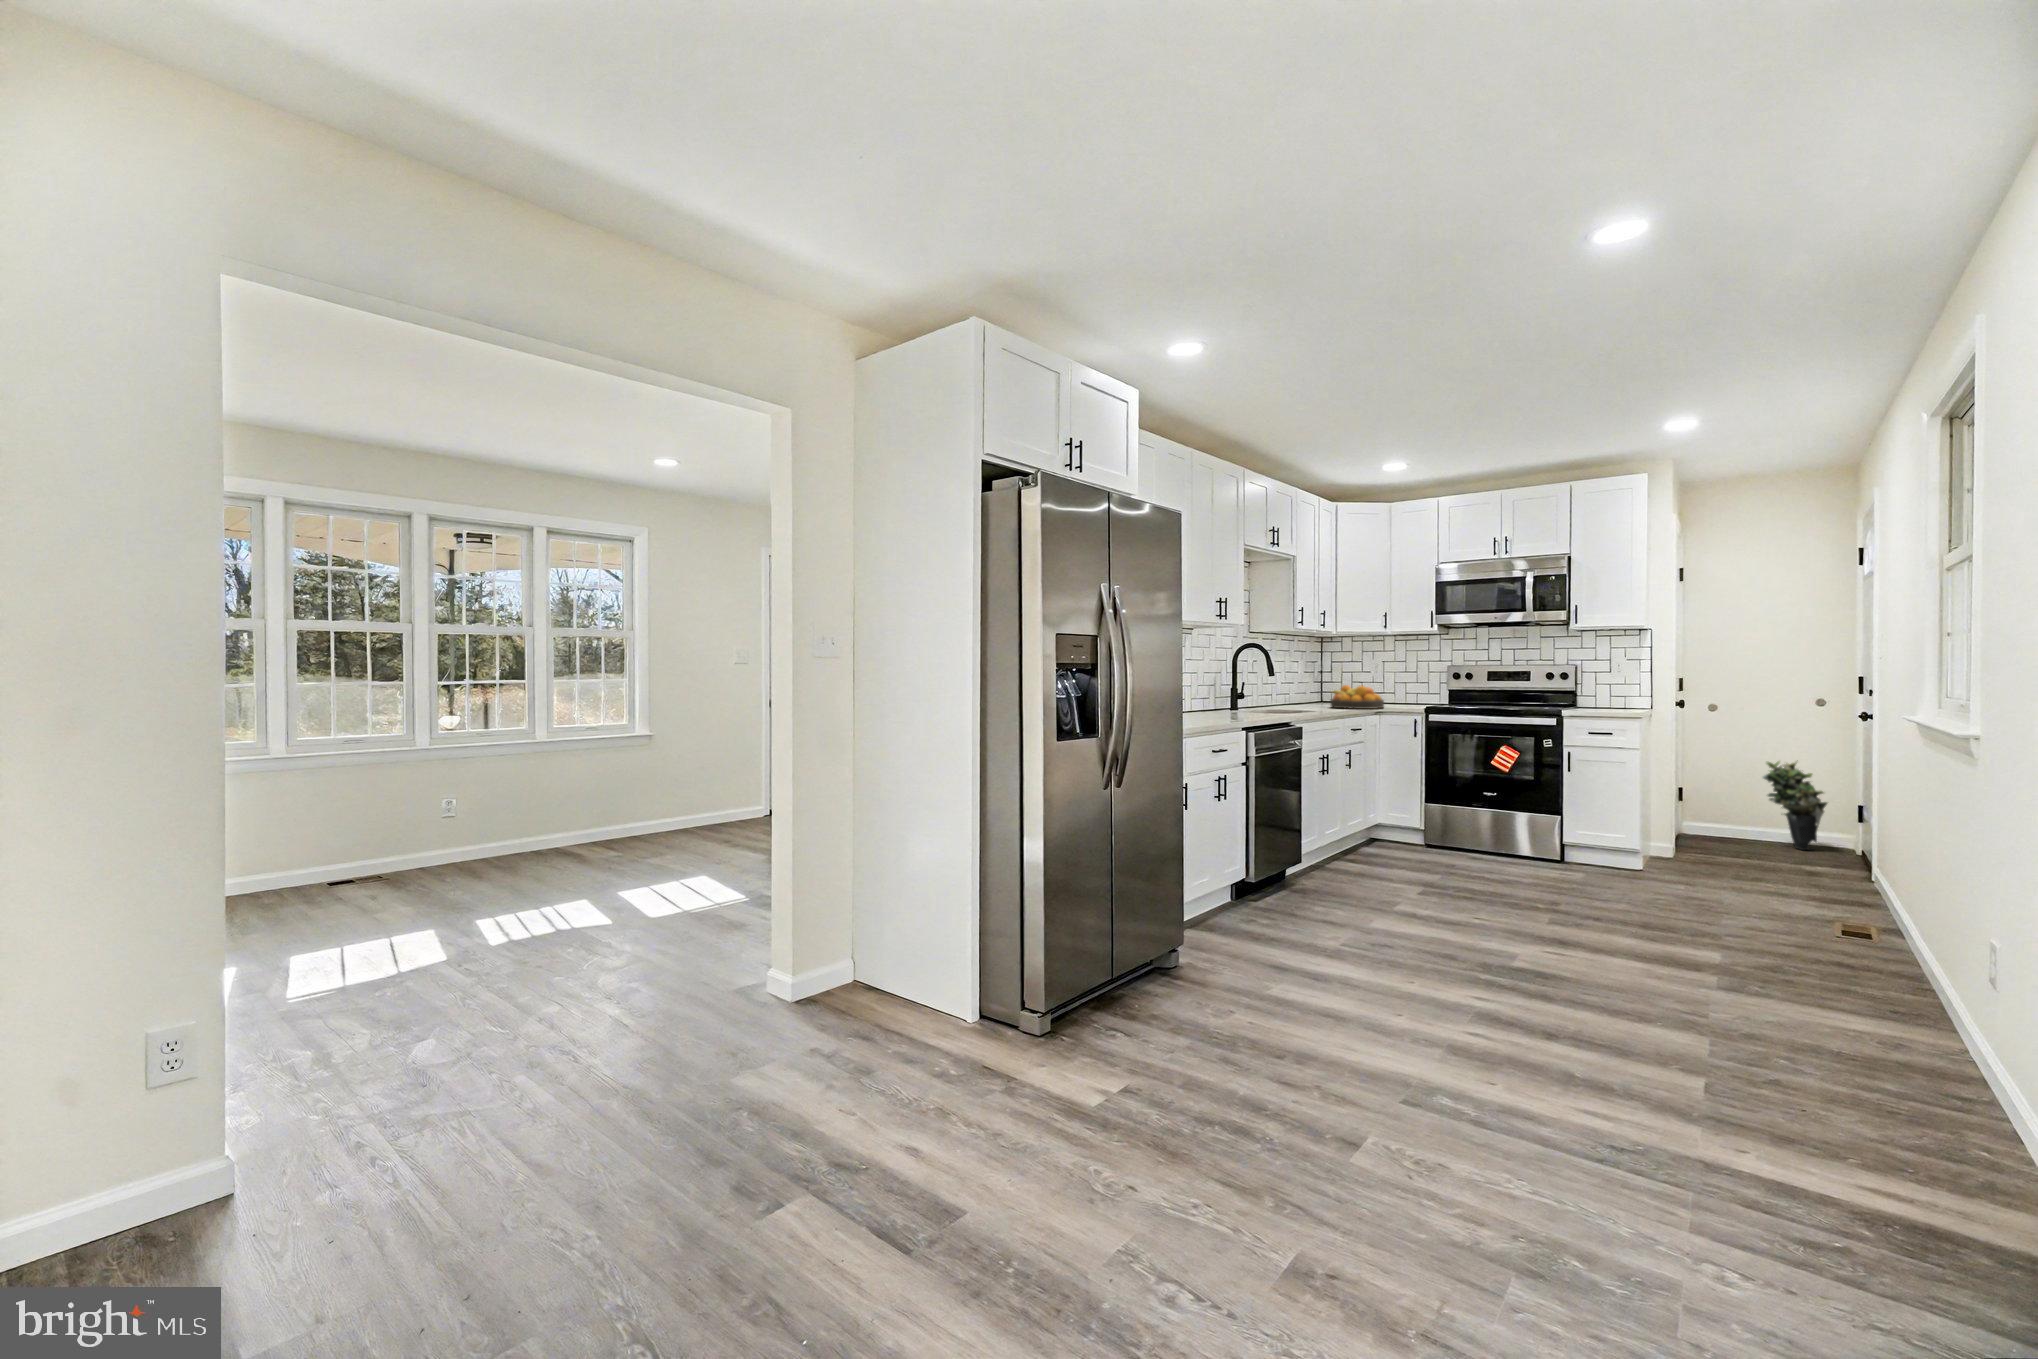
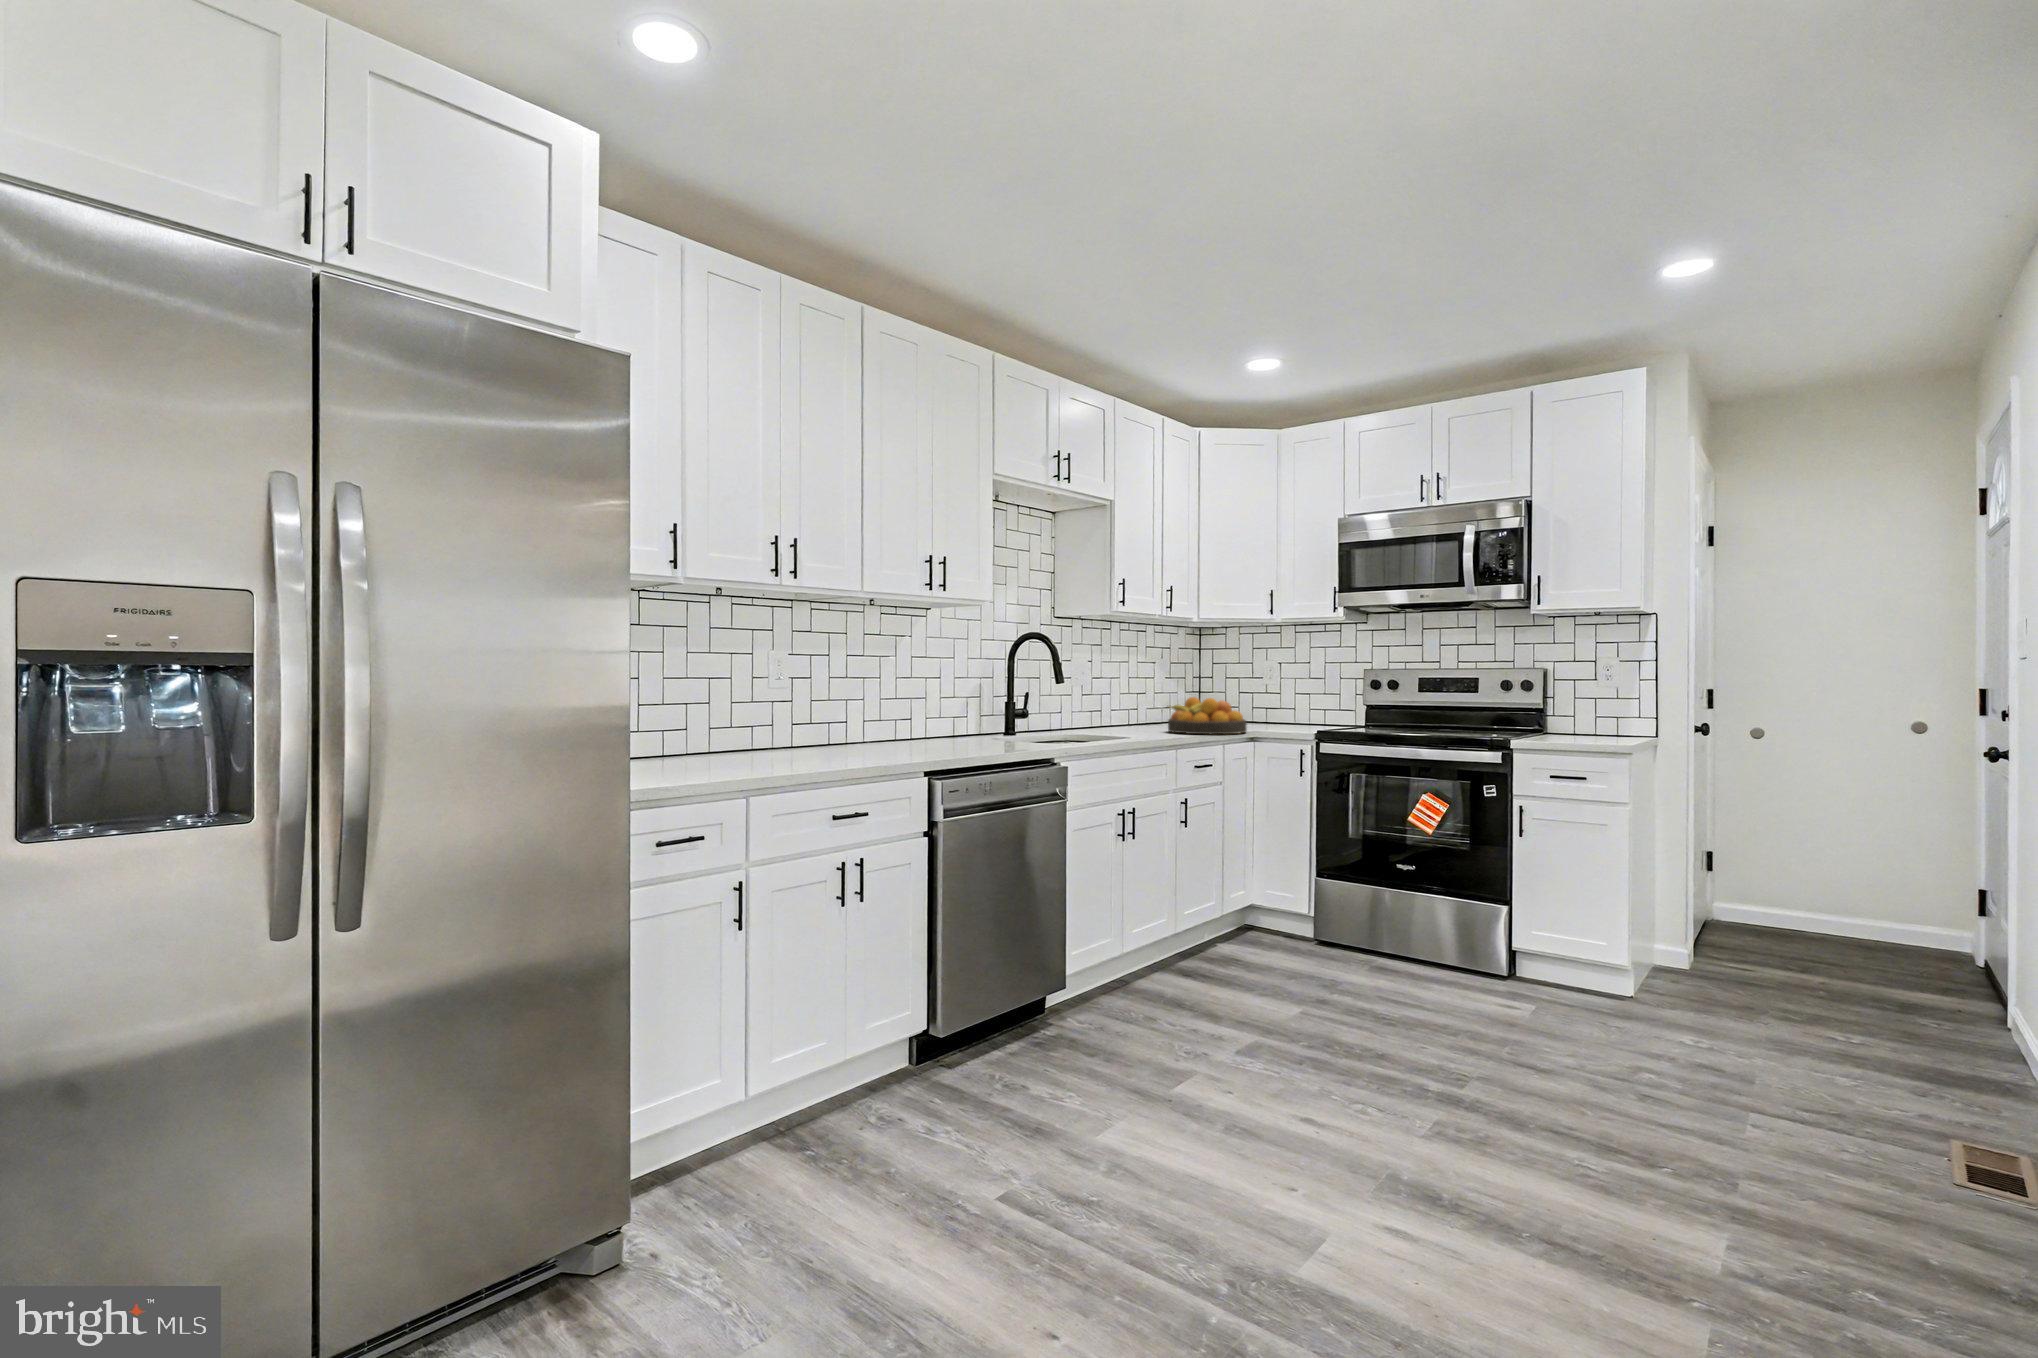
potted plant: present [1763,761,1827,850] -> none [1830,818,1933,959]

